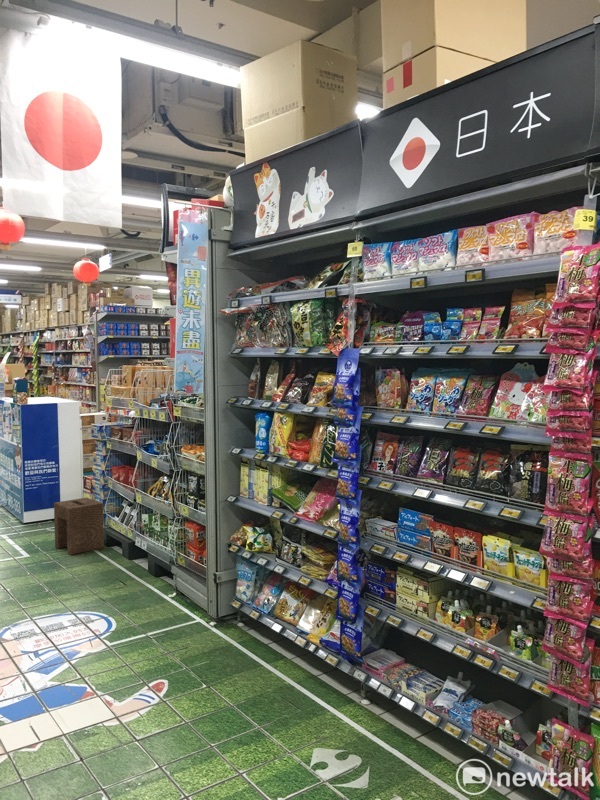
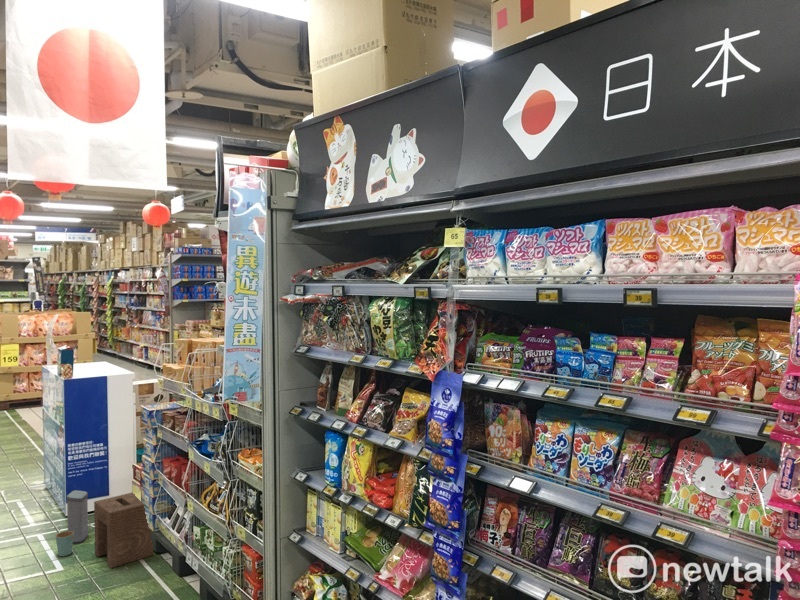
trash can: none [22,498,46,548] -> present [56,490,88,556]

